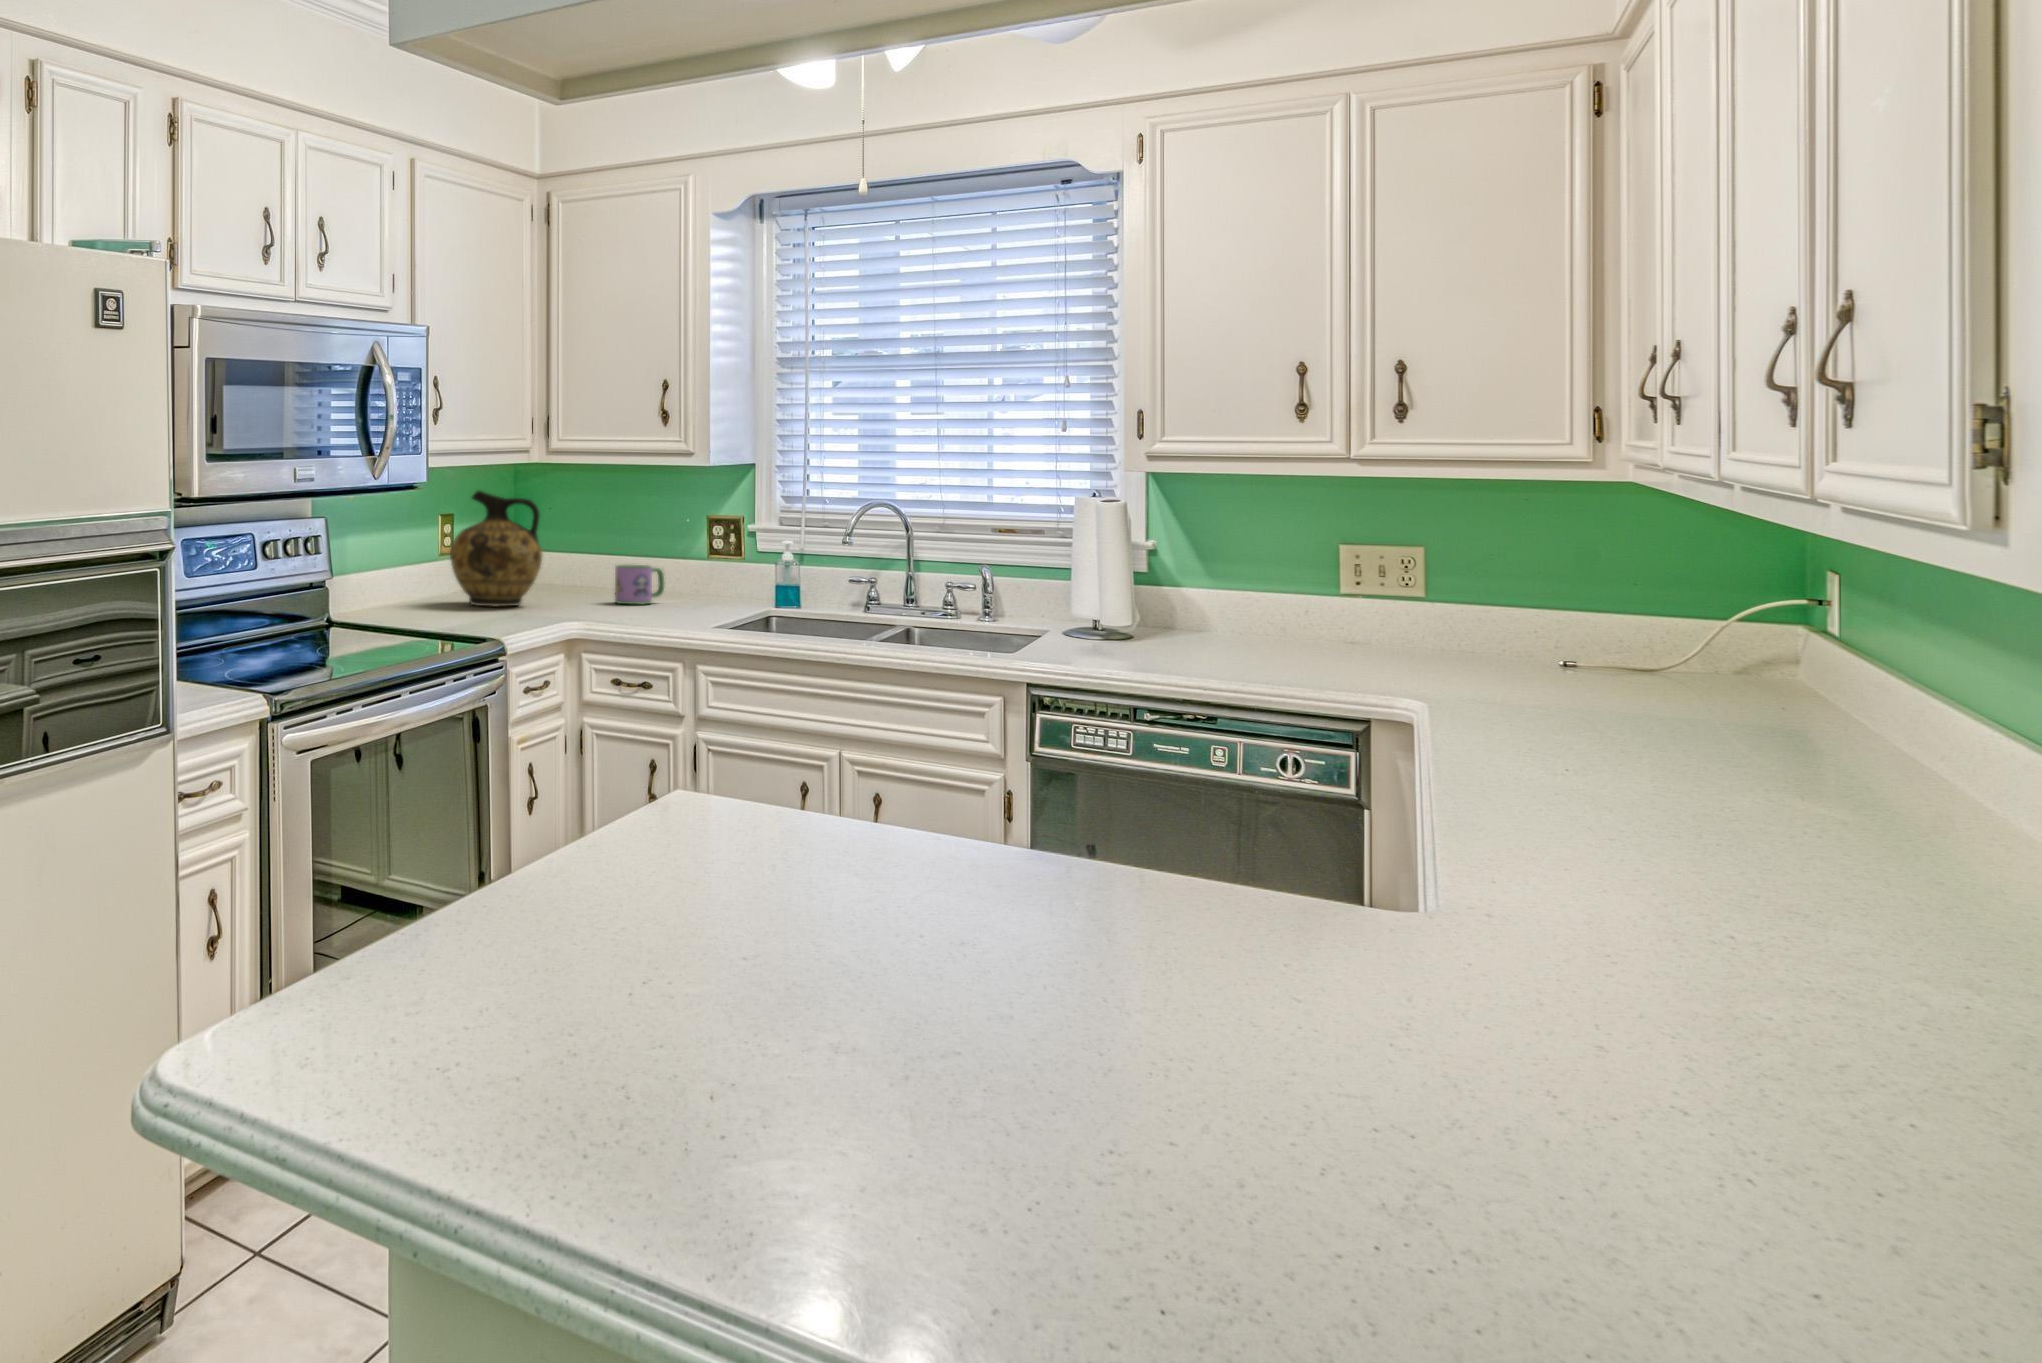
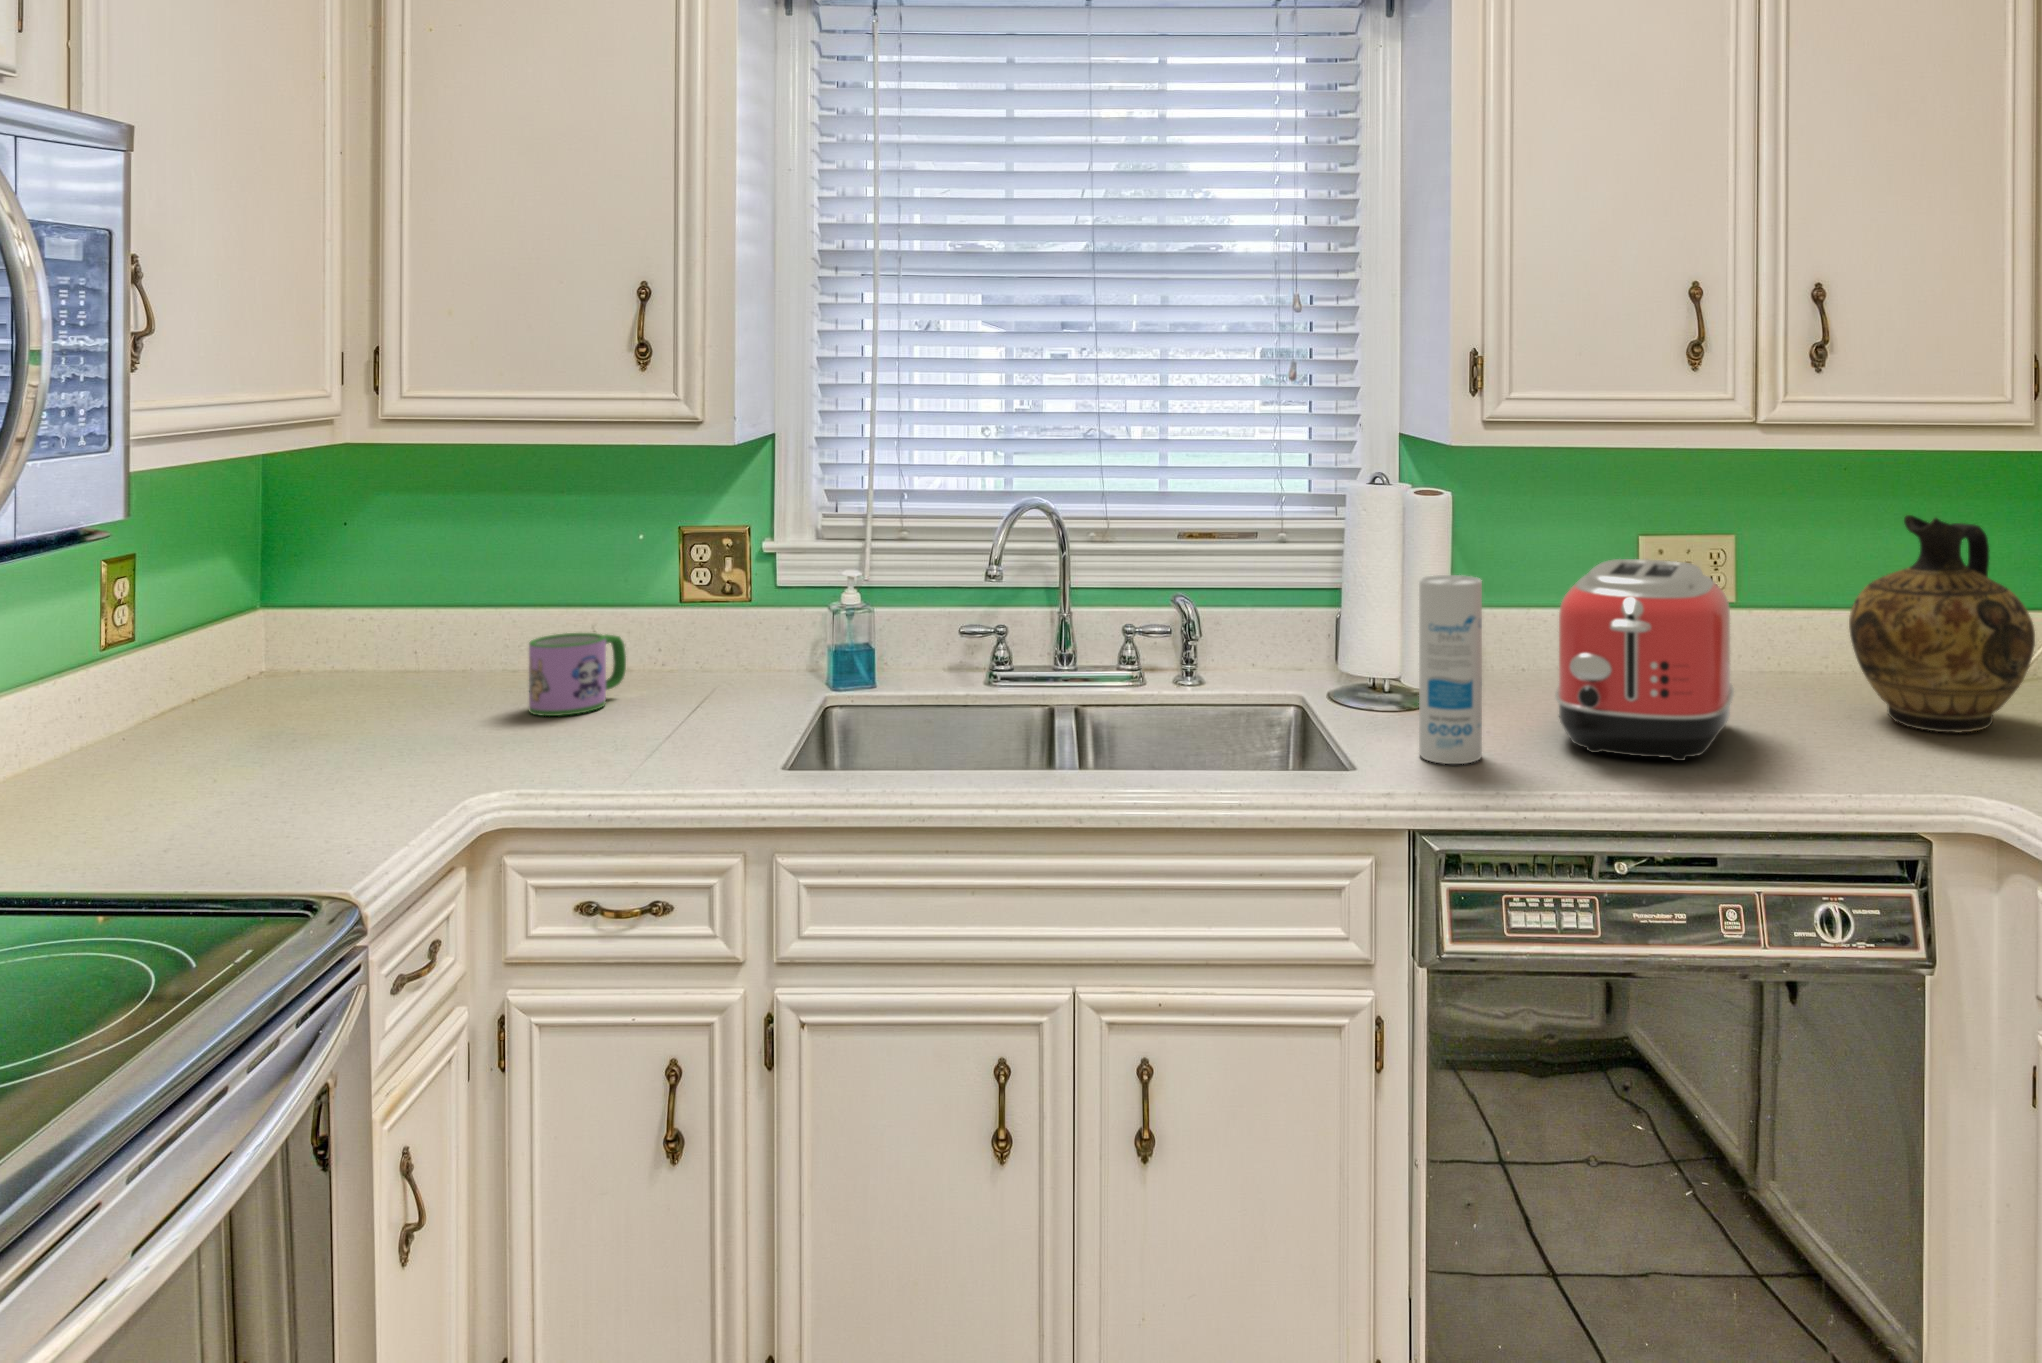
ceramic jug: present [450,491,542,606] -> present [1849,515,2035,732]
canister: none [1054,542,1096,655] -> present [1419,575,1482,764]
toaster: none [1150,546,1305,667] -> present [1555,559,1734,761]

